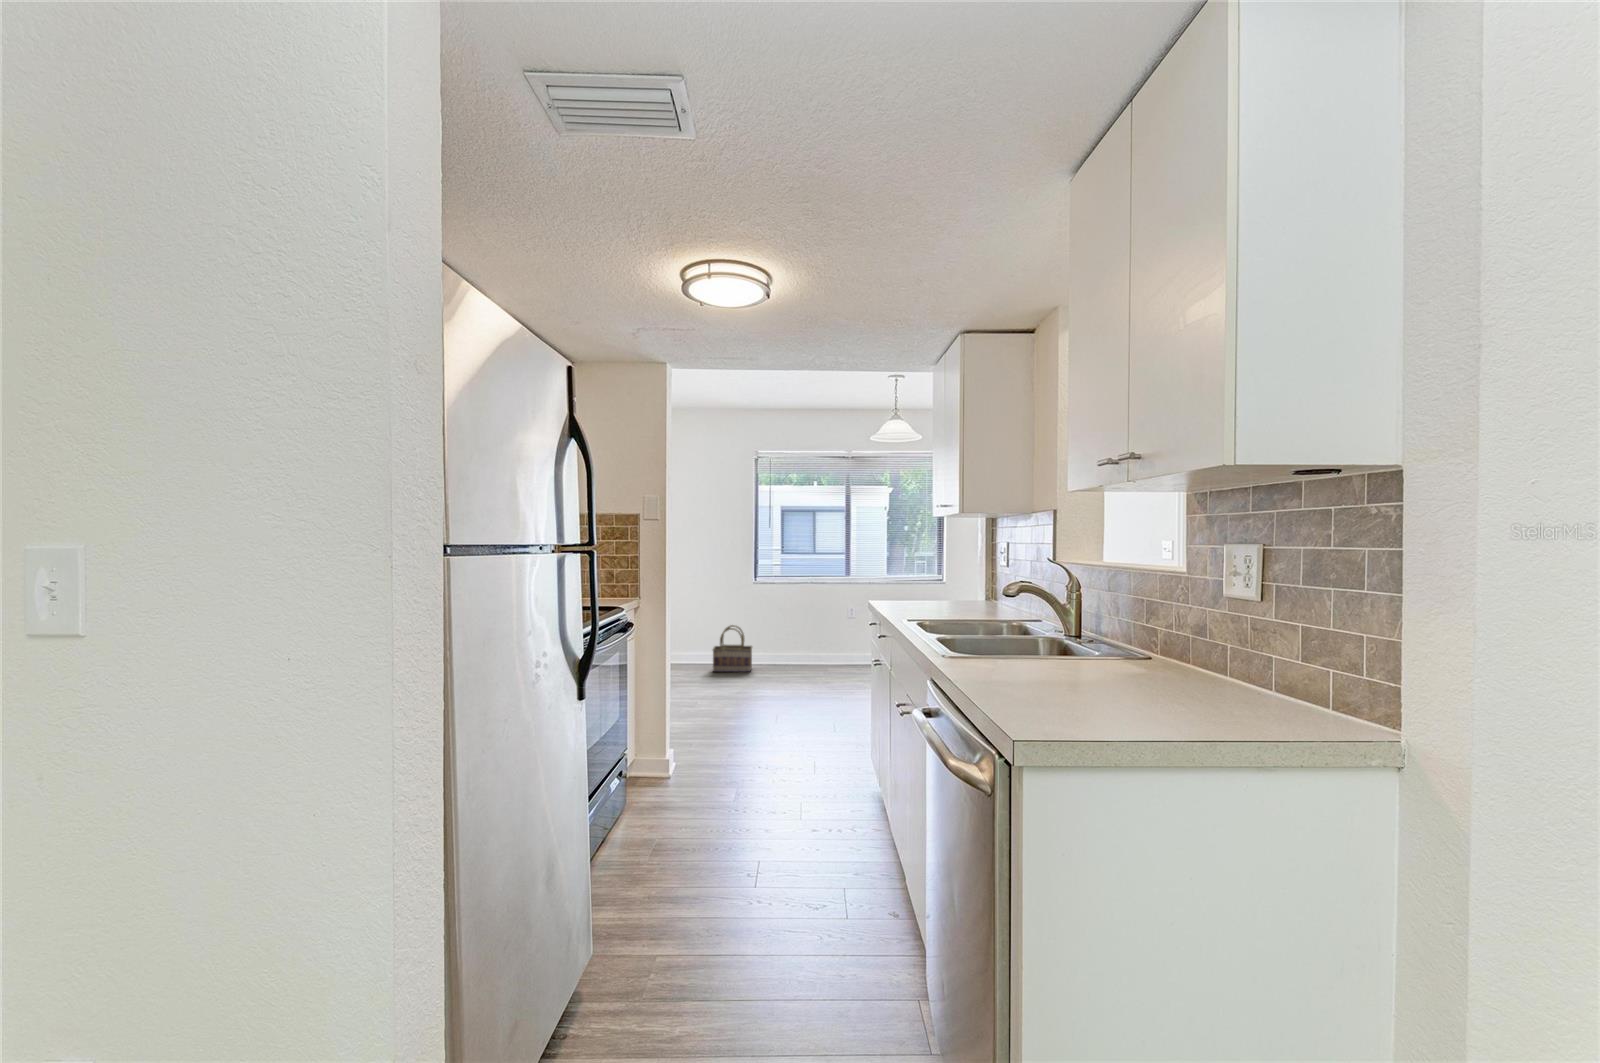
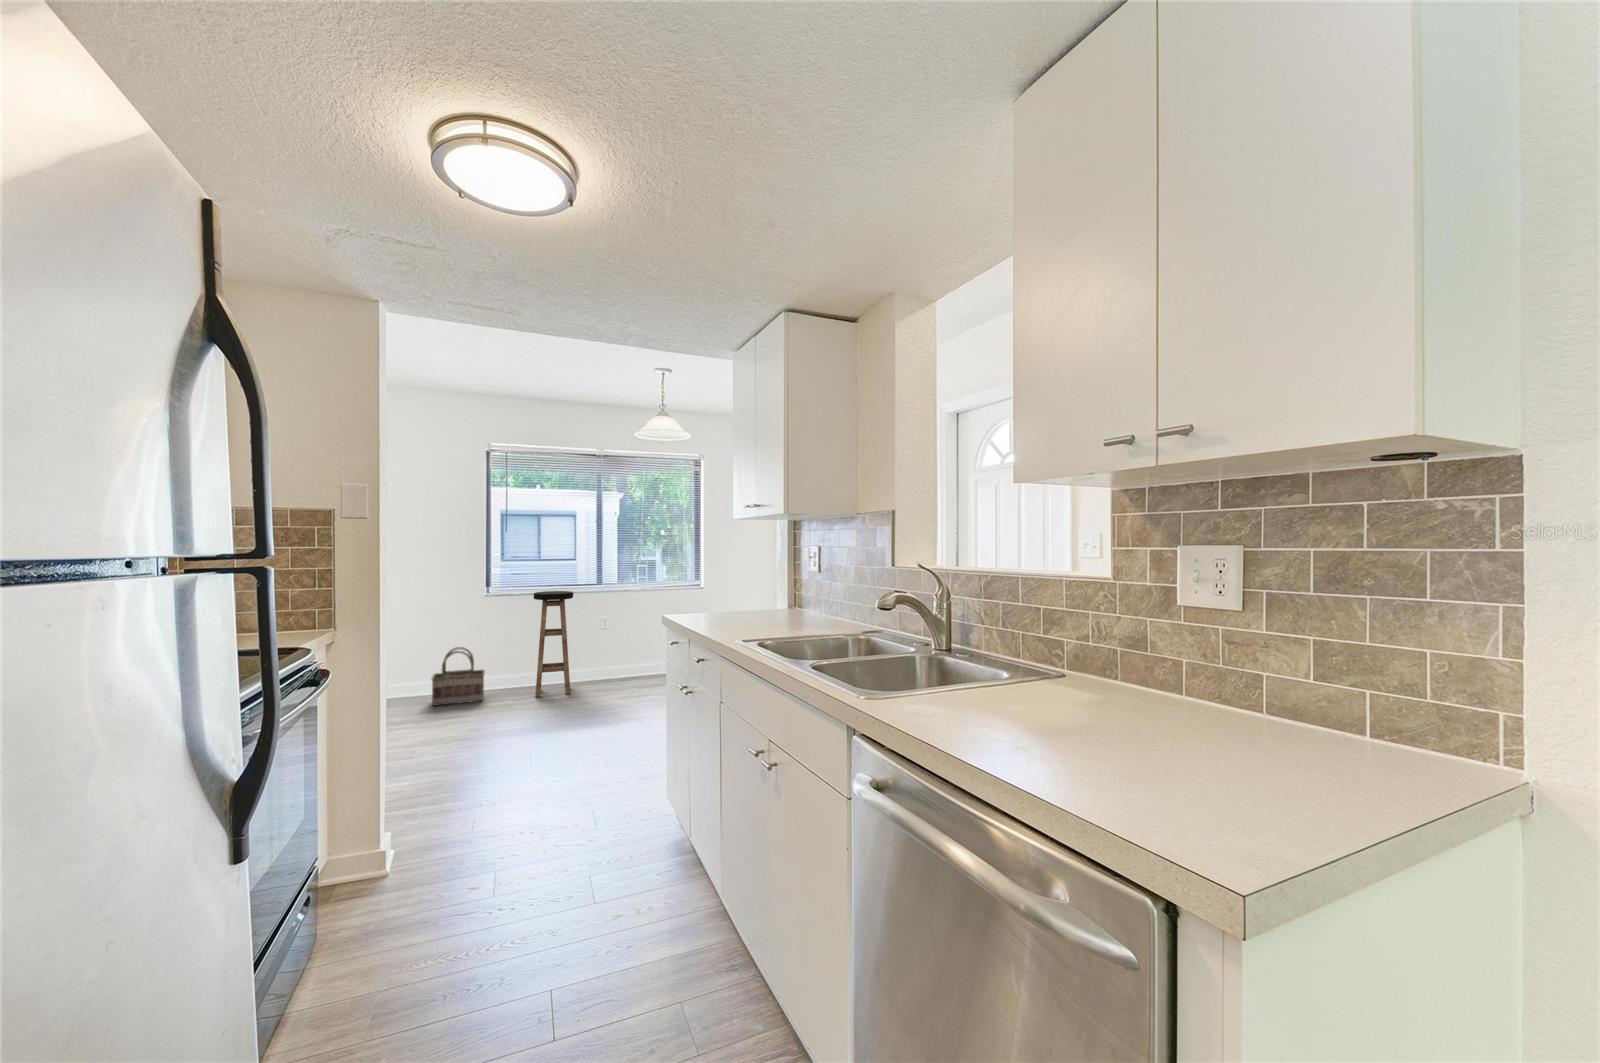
bar stool: none [791,581,823,673] -> present [534,591,573,697]

